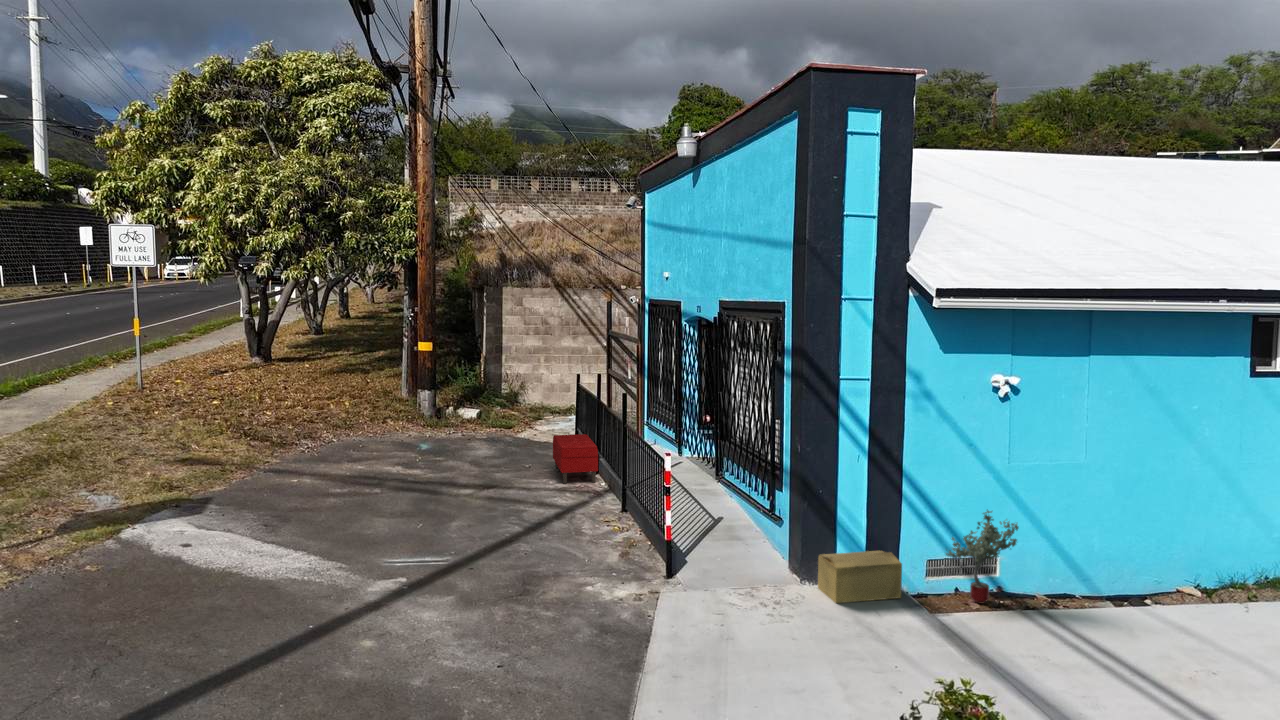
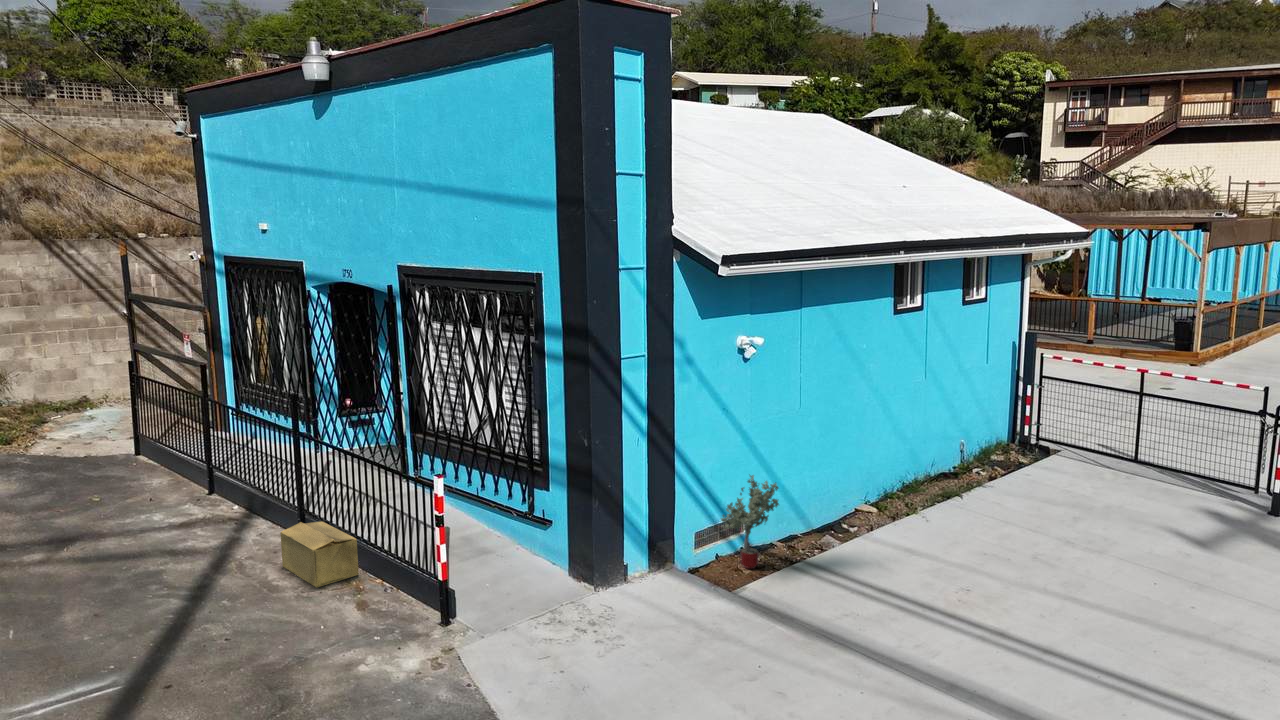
bench: present [553,434,598,484] -> none [138,443,227,517]
cardboard box: present [818,551,902,603] -> present [280,521,359,587]

